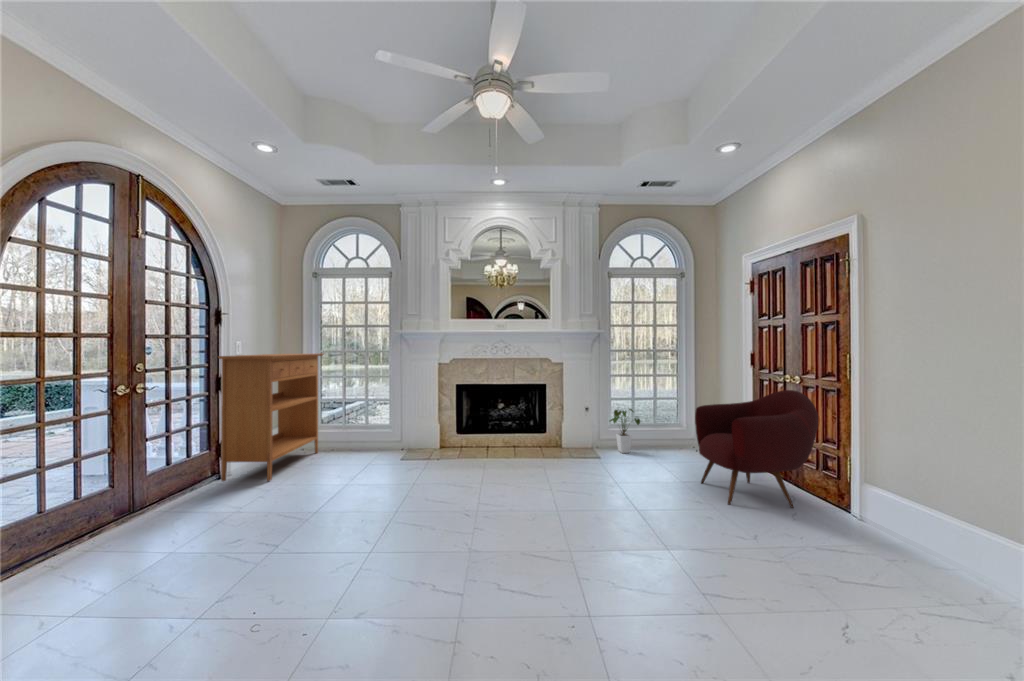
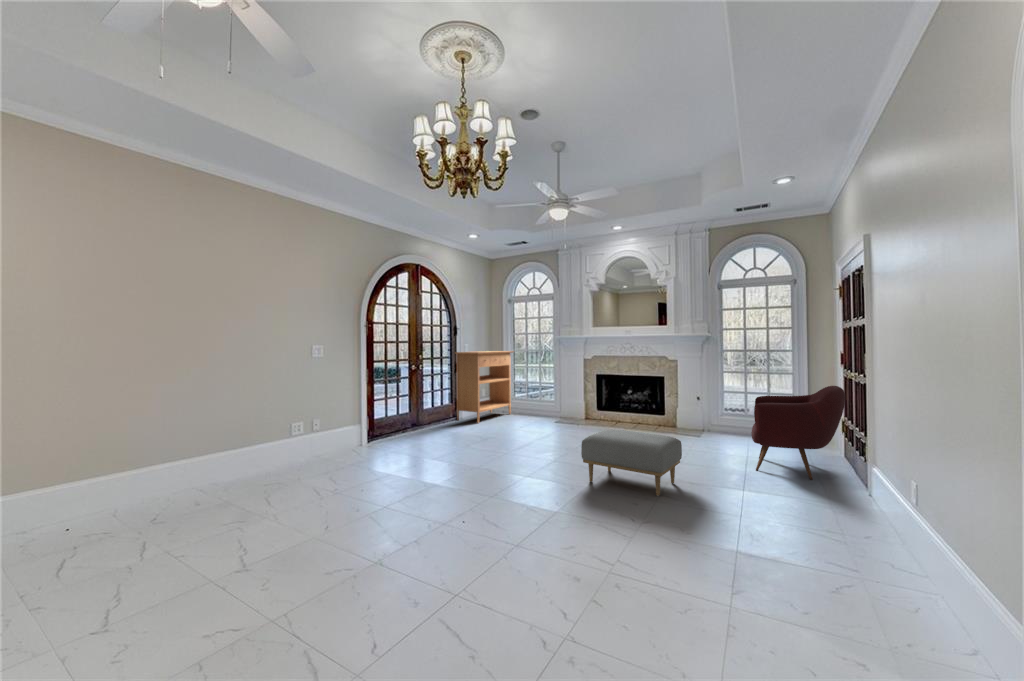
house plant: present [610,409,640,453] -> none [717,398,744,437]
ottoman: none [572,483,739,601] -> present [581,429,682,496]

